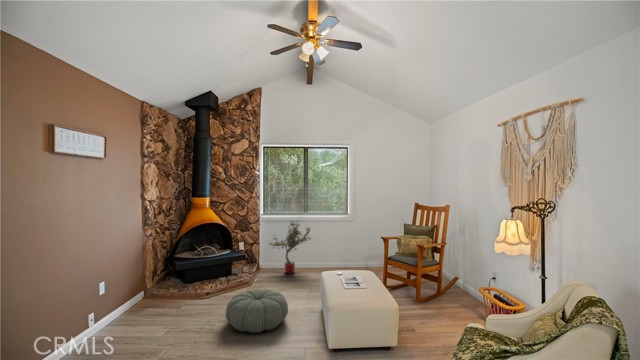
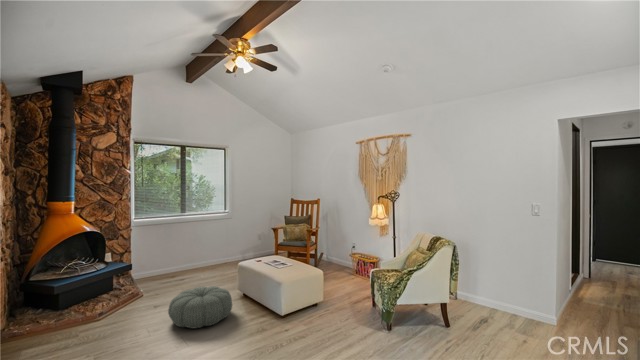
potted tree: present [269,221,311,274] -> none [148,221,197,277]

